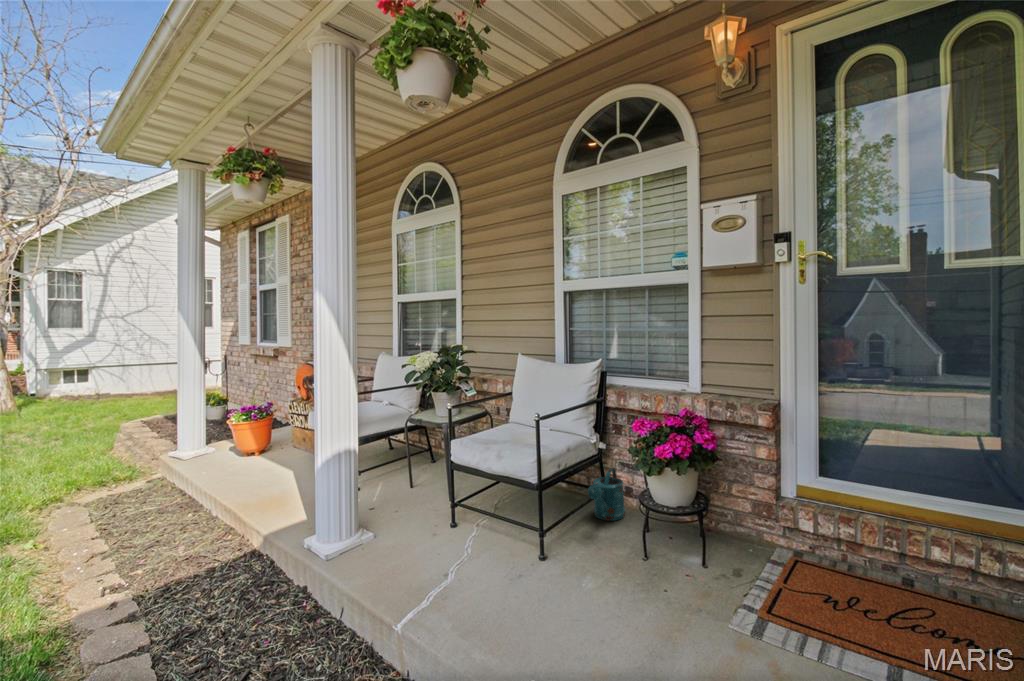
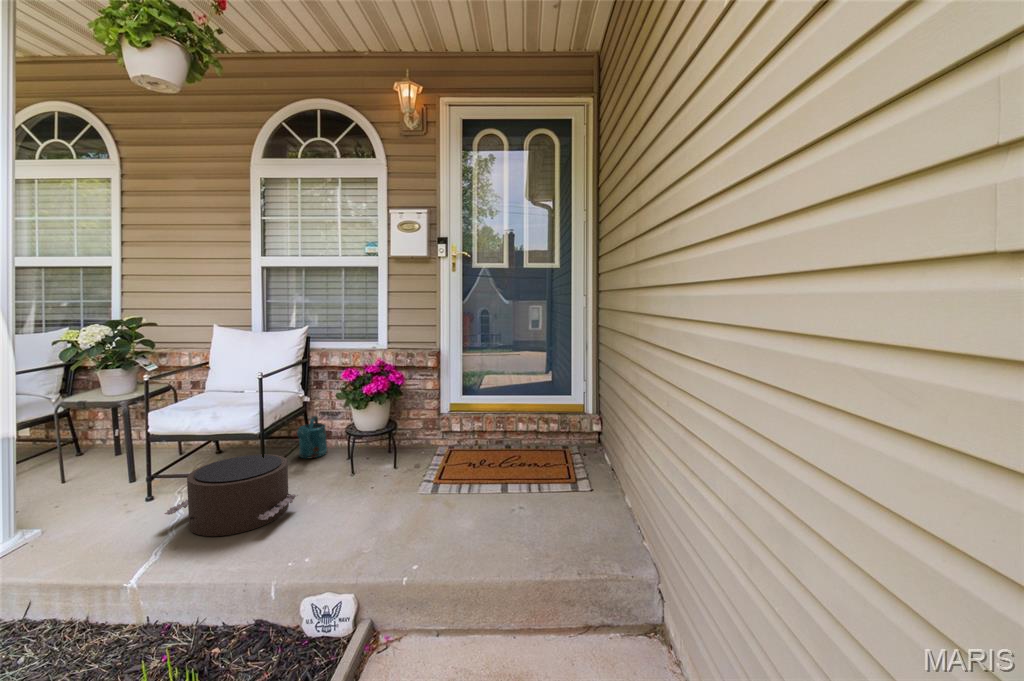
pouf: none [459,512,575,608] -> present [165,454,298,536]

